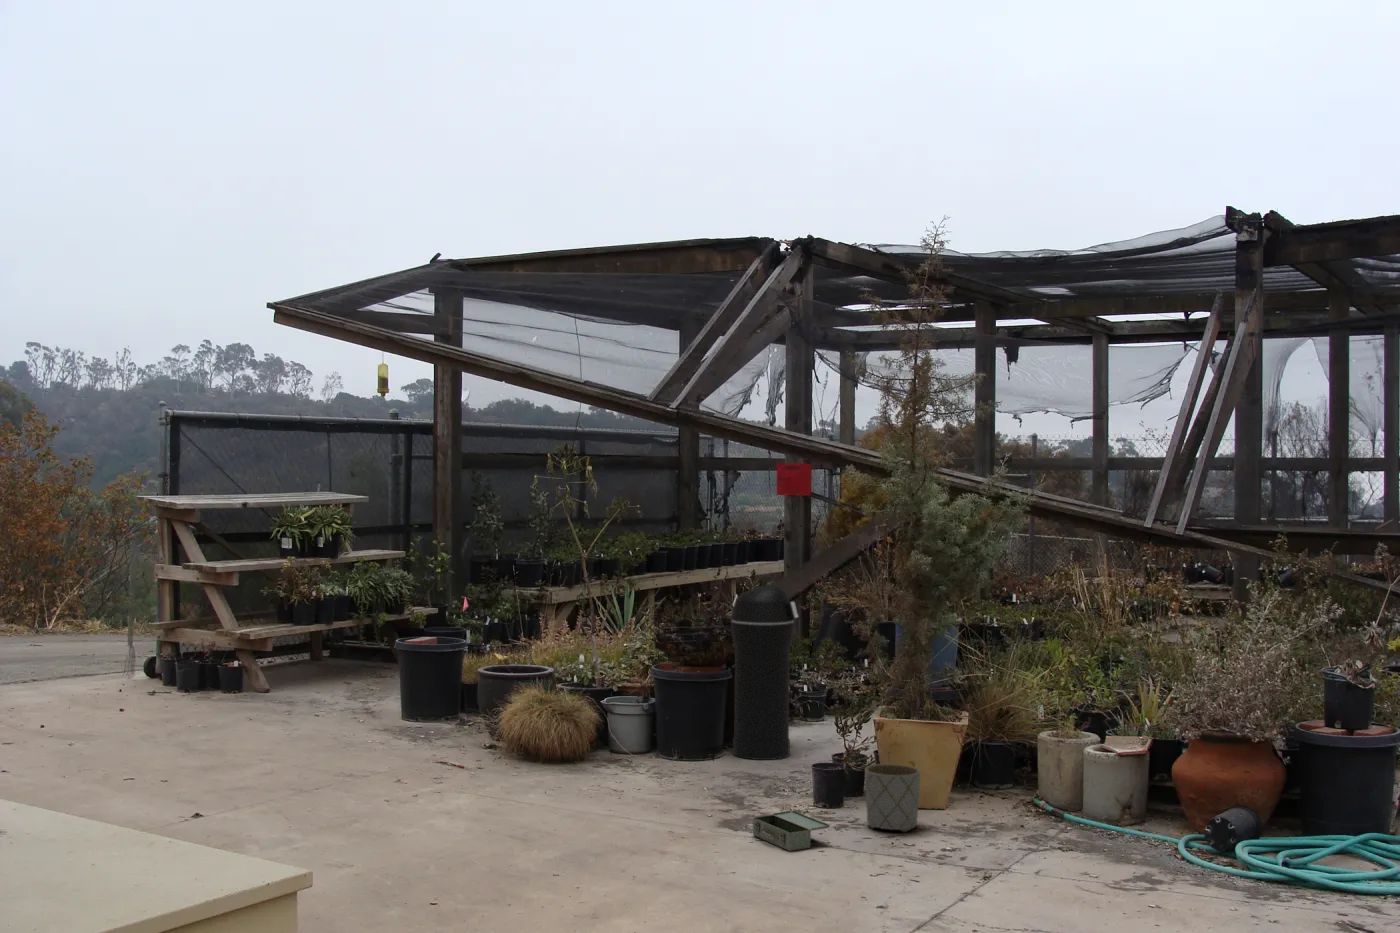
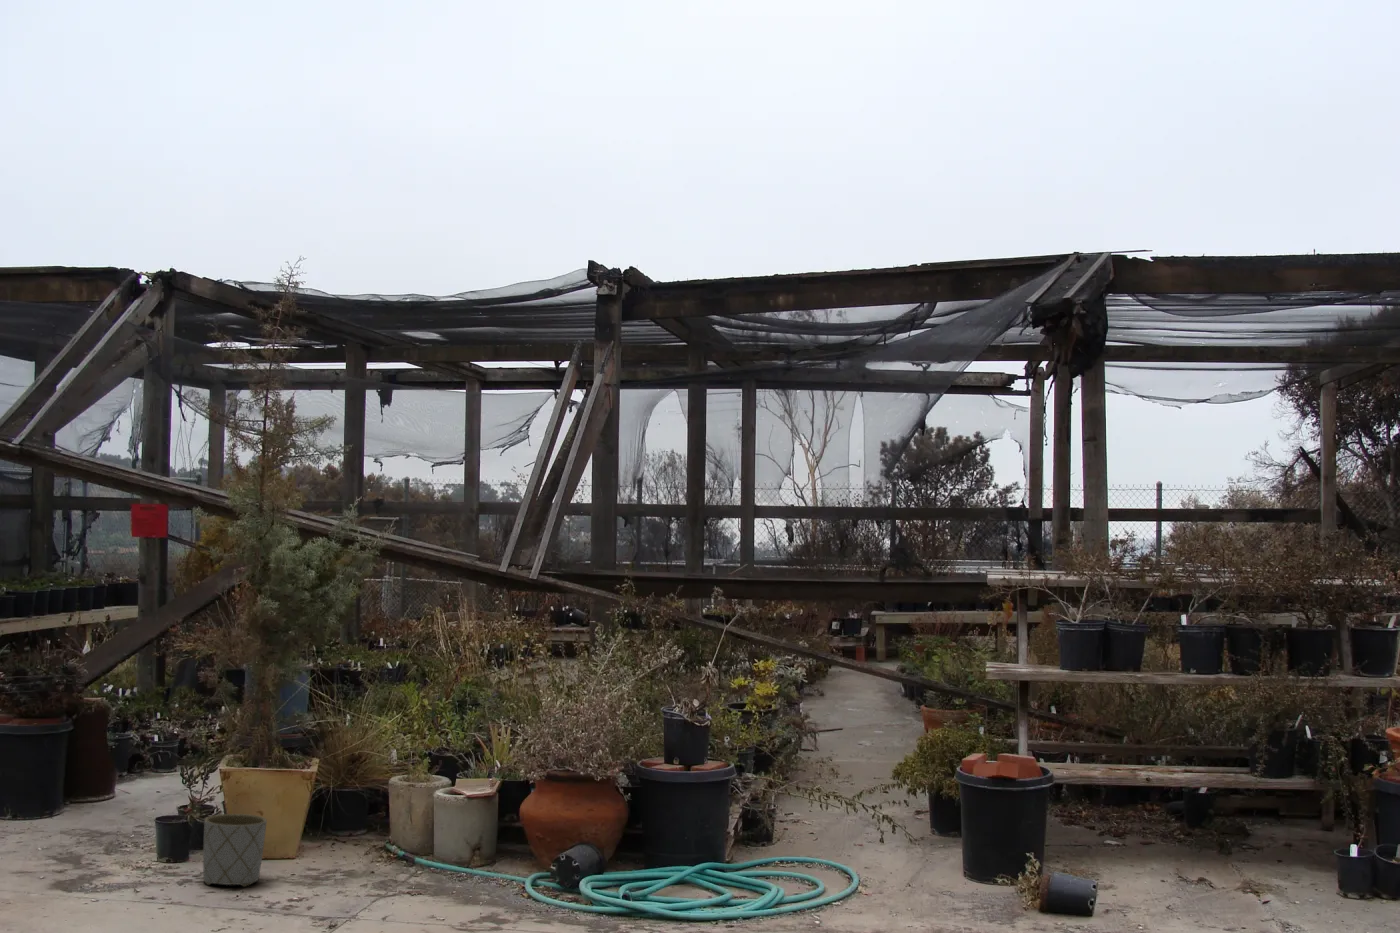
trash can: present [731,584,798,760] -> none [32,615,127,819]
toolbox: present [753,811,830,851] -> none [69,870,163,913]

